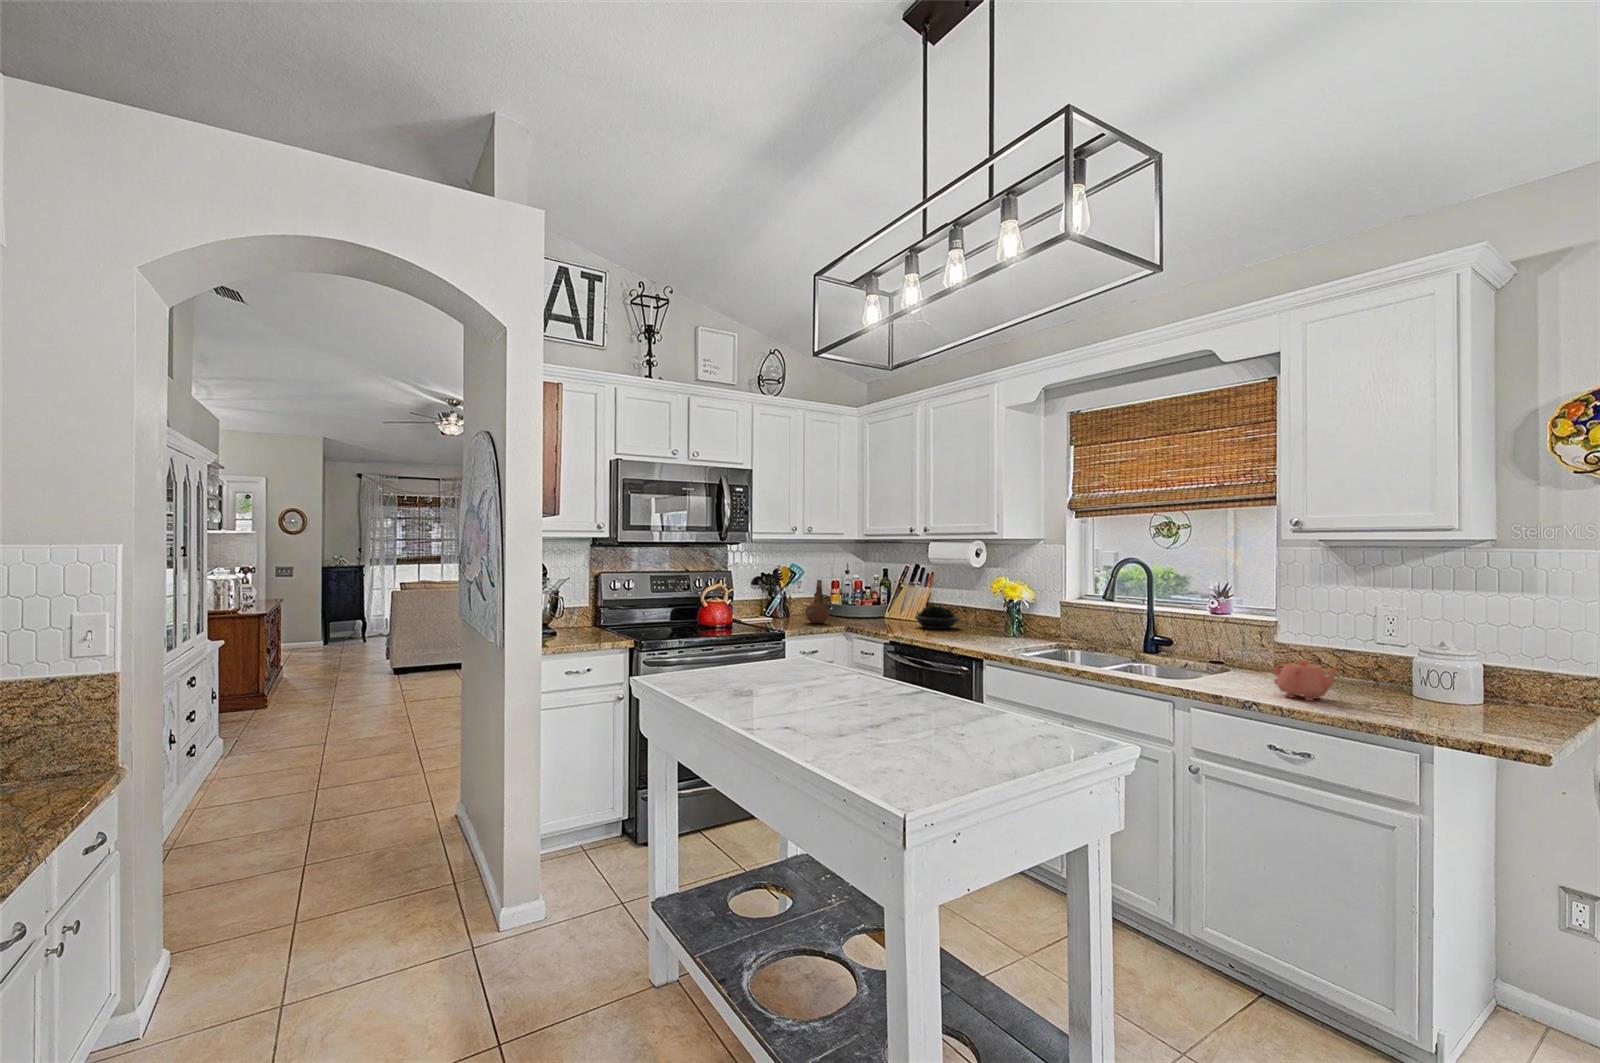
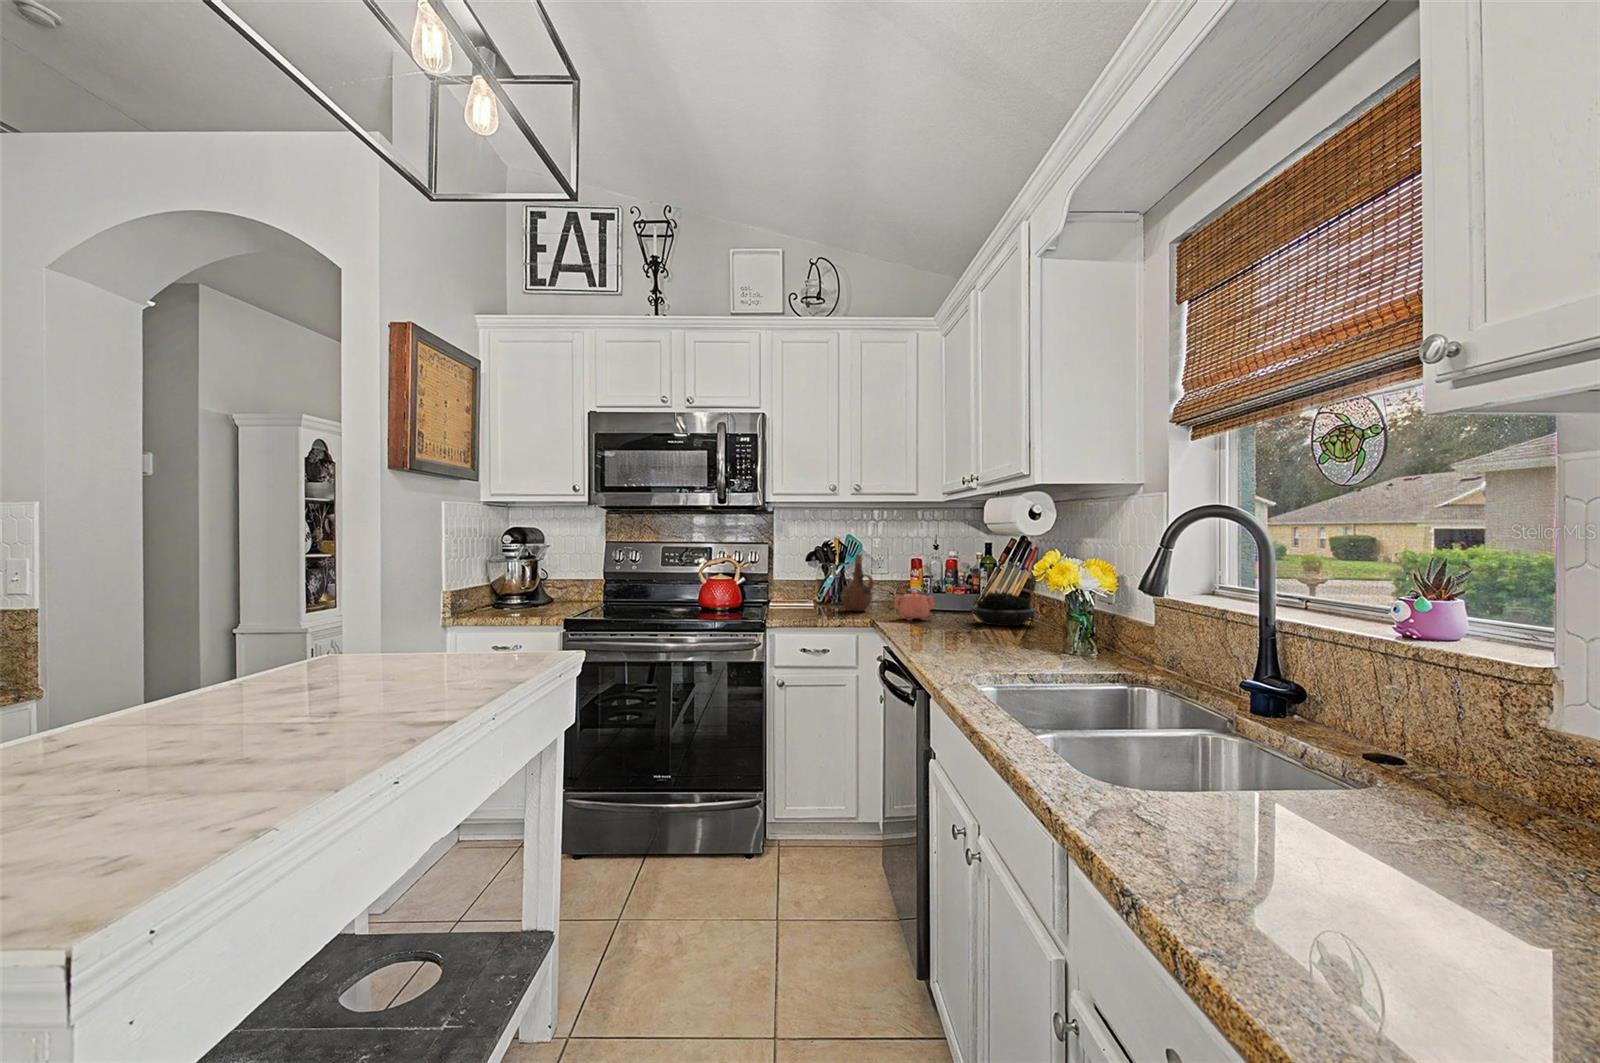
teapot: present [1275,660,1339,701] -> present [894,591,935,620]

